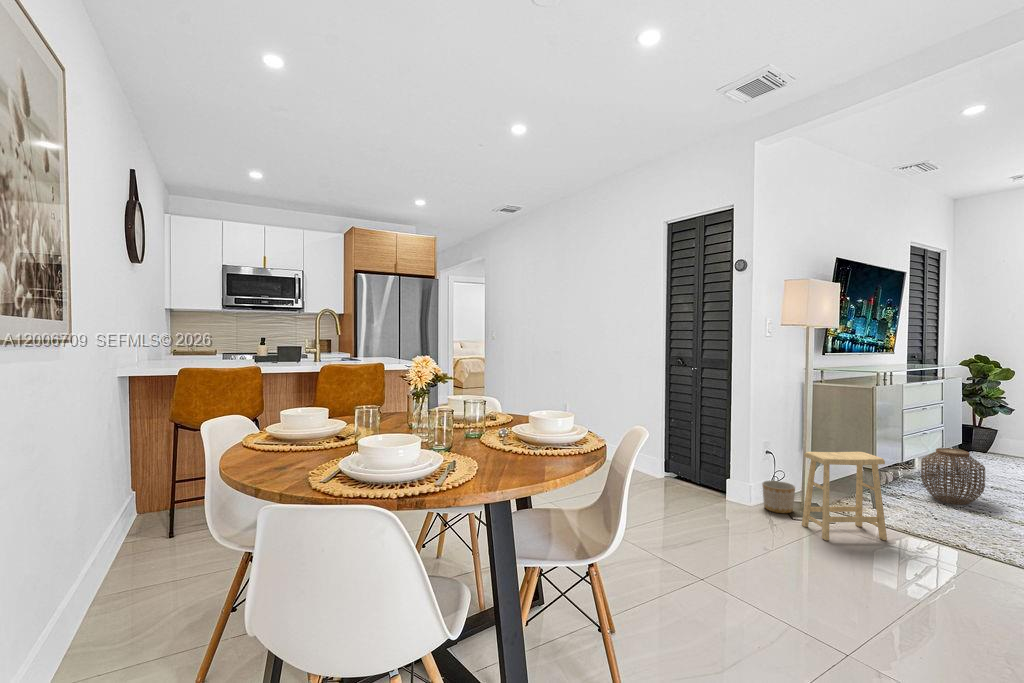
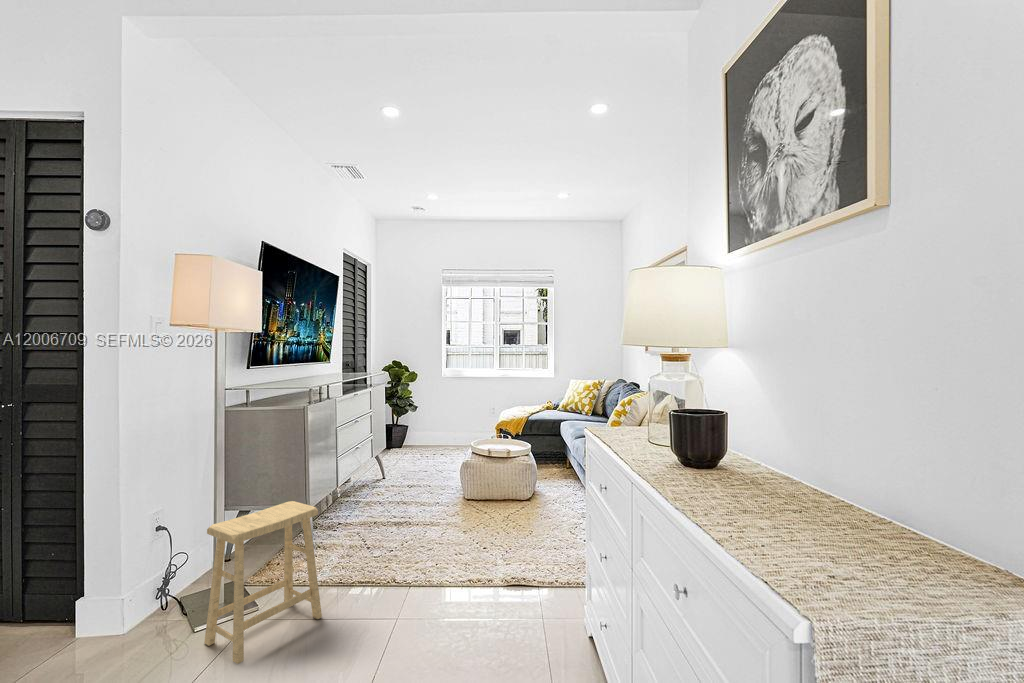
woven basket: present [921,448,985,505] -> none [356,461,408,521]
planter: present [762,481,795,513] -> none [142,571,200,632]

